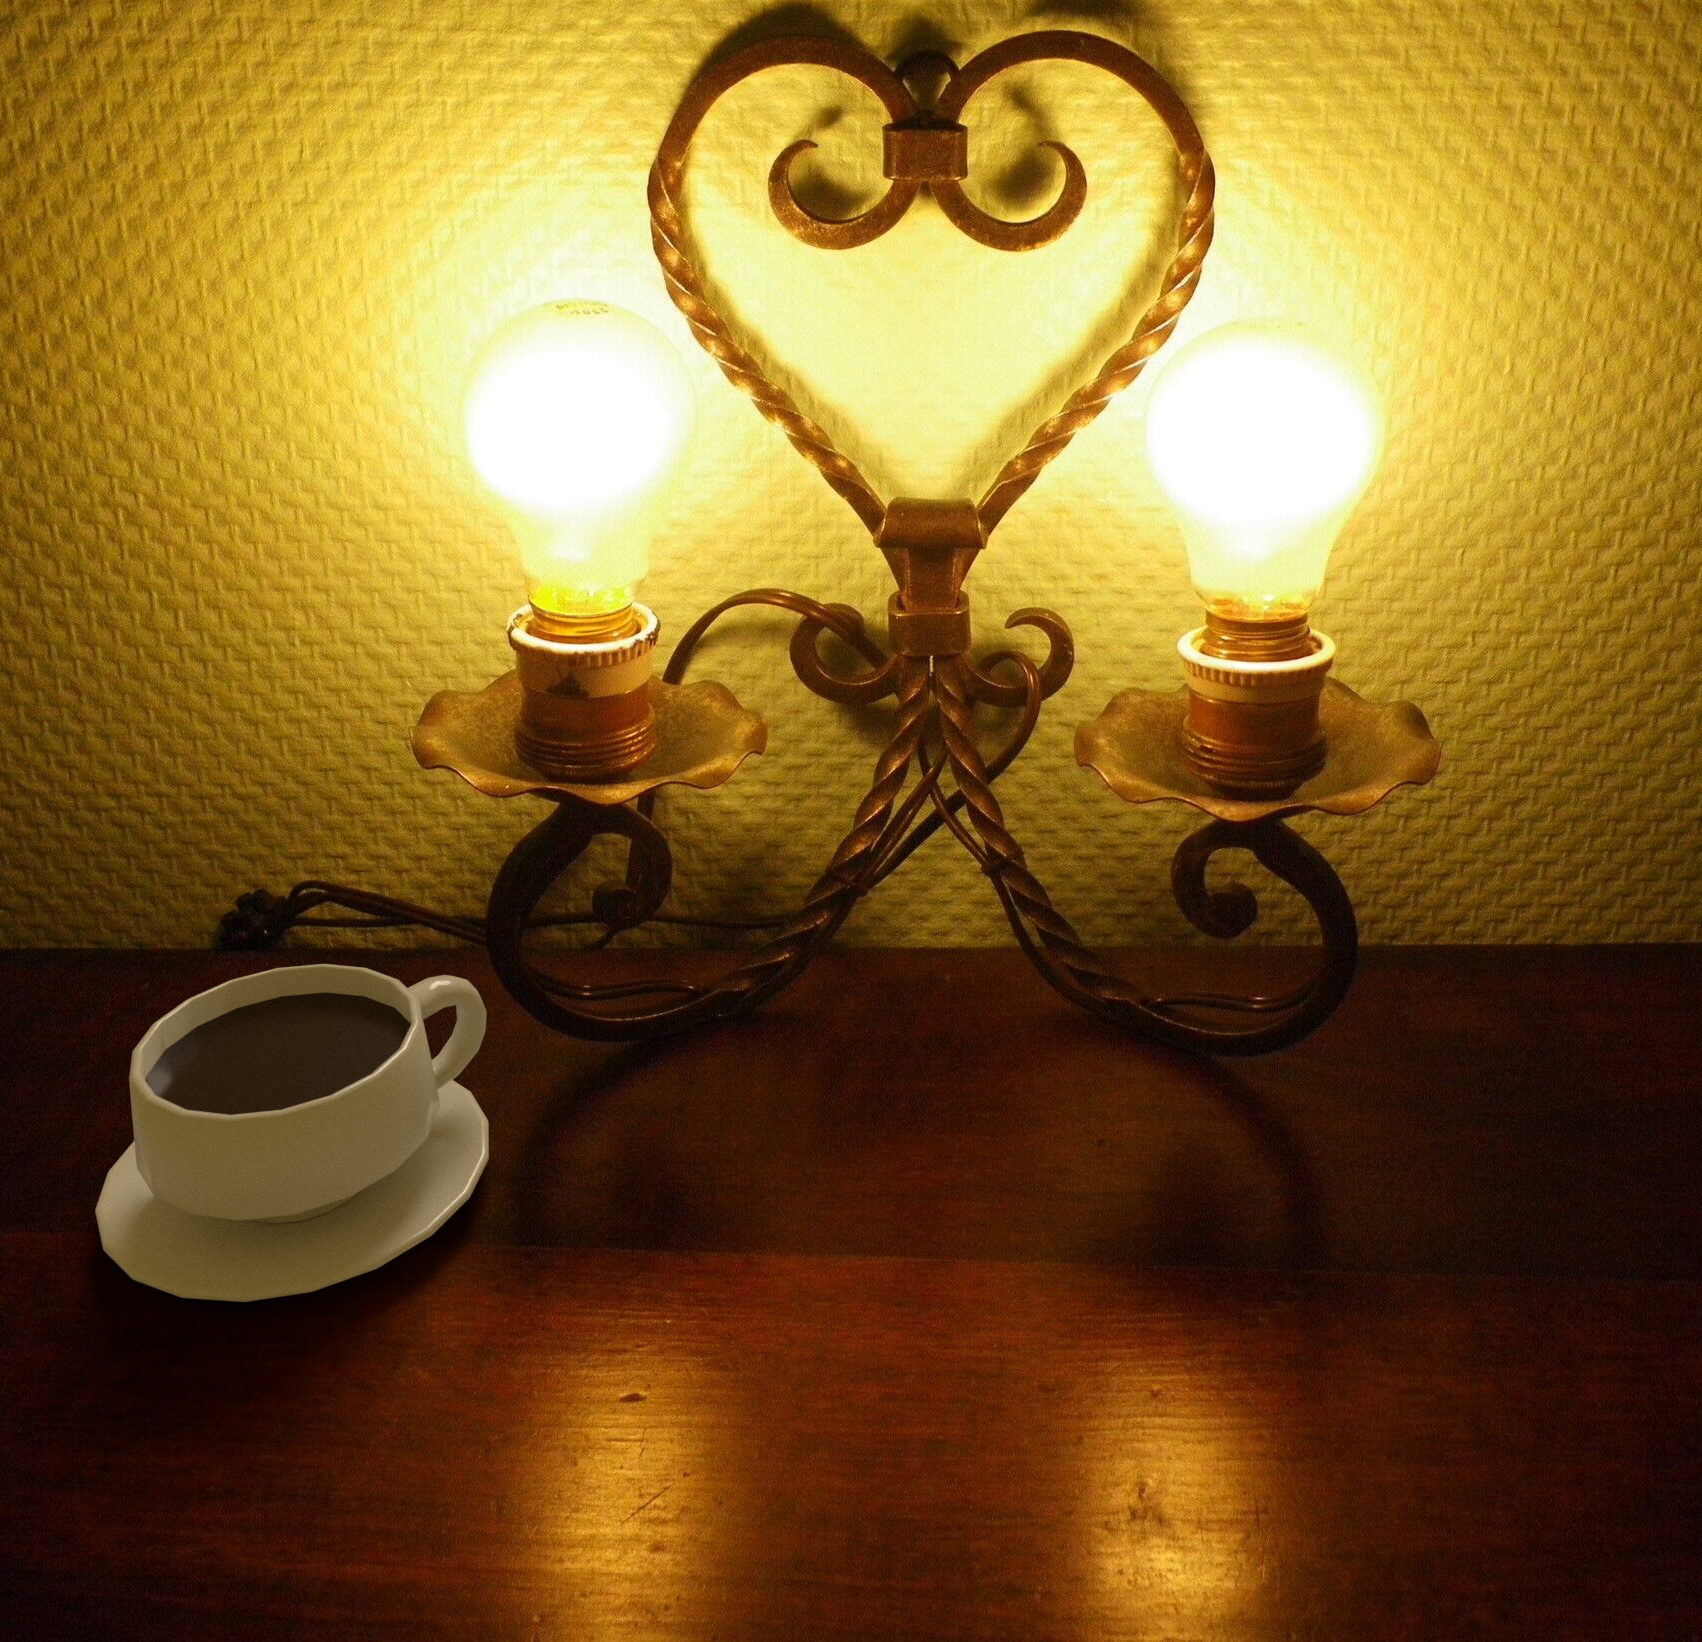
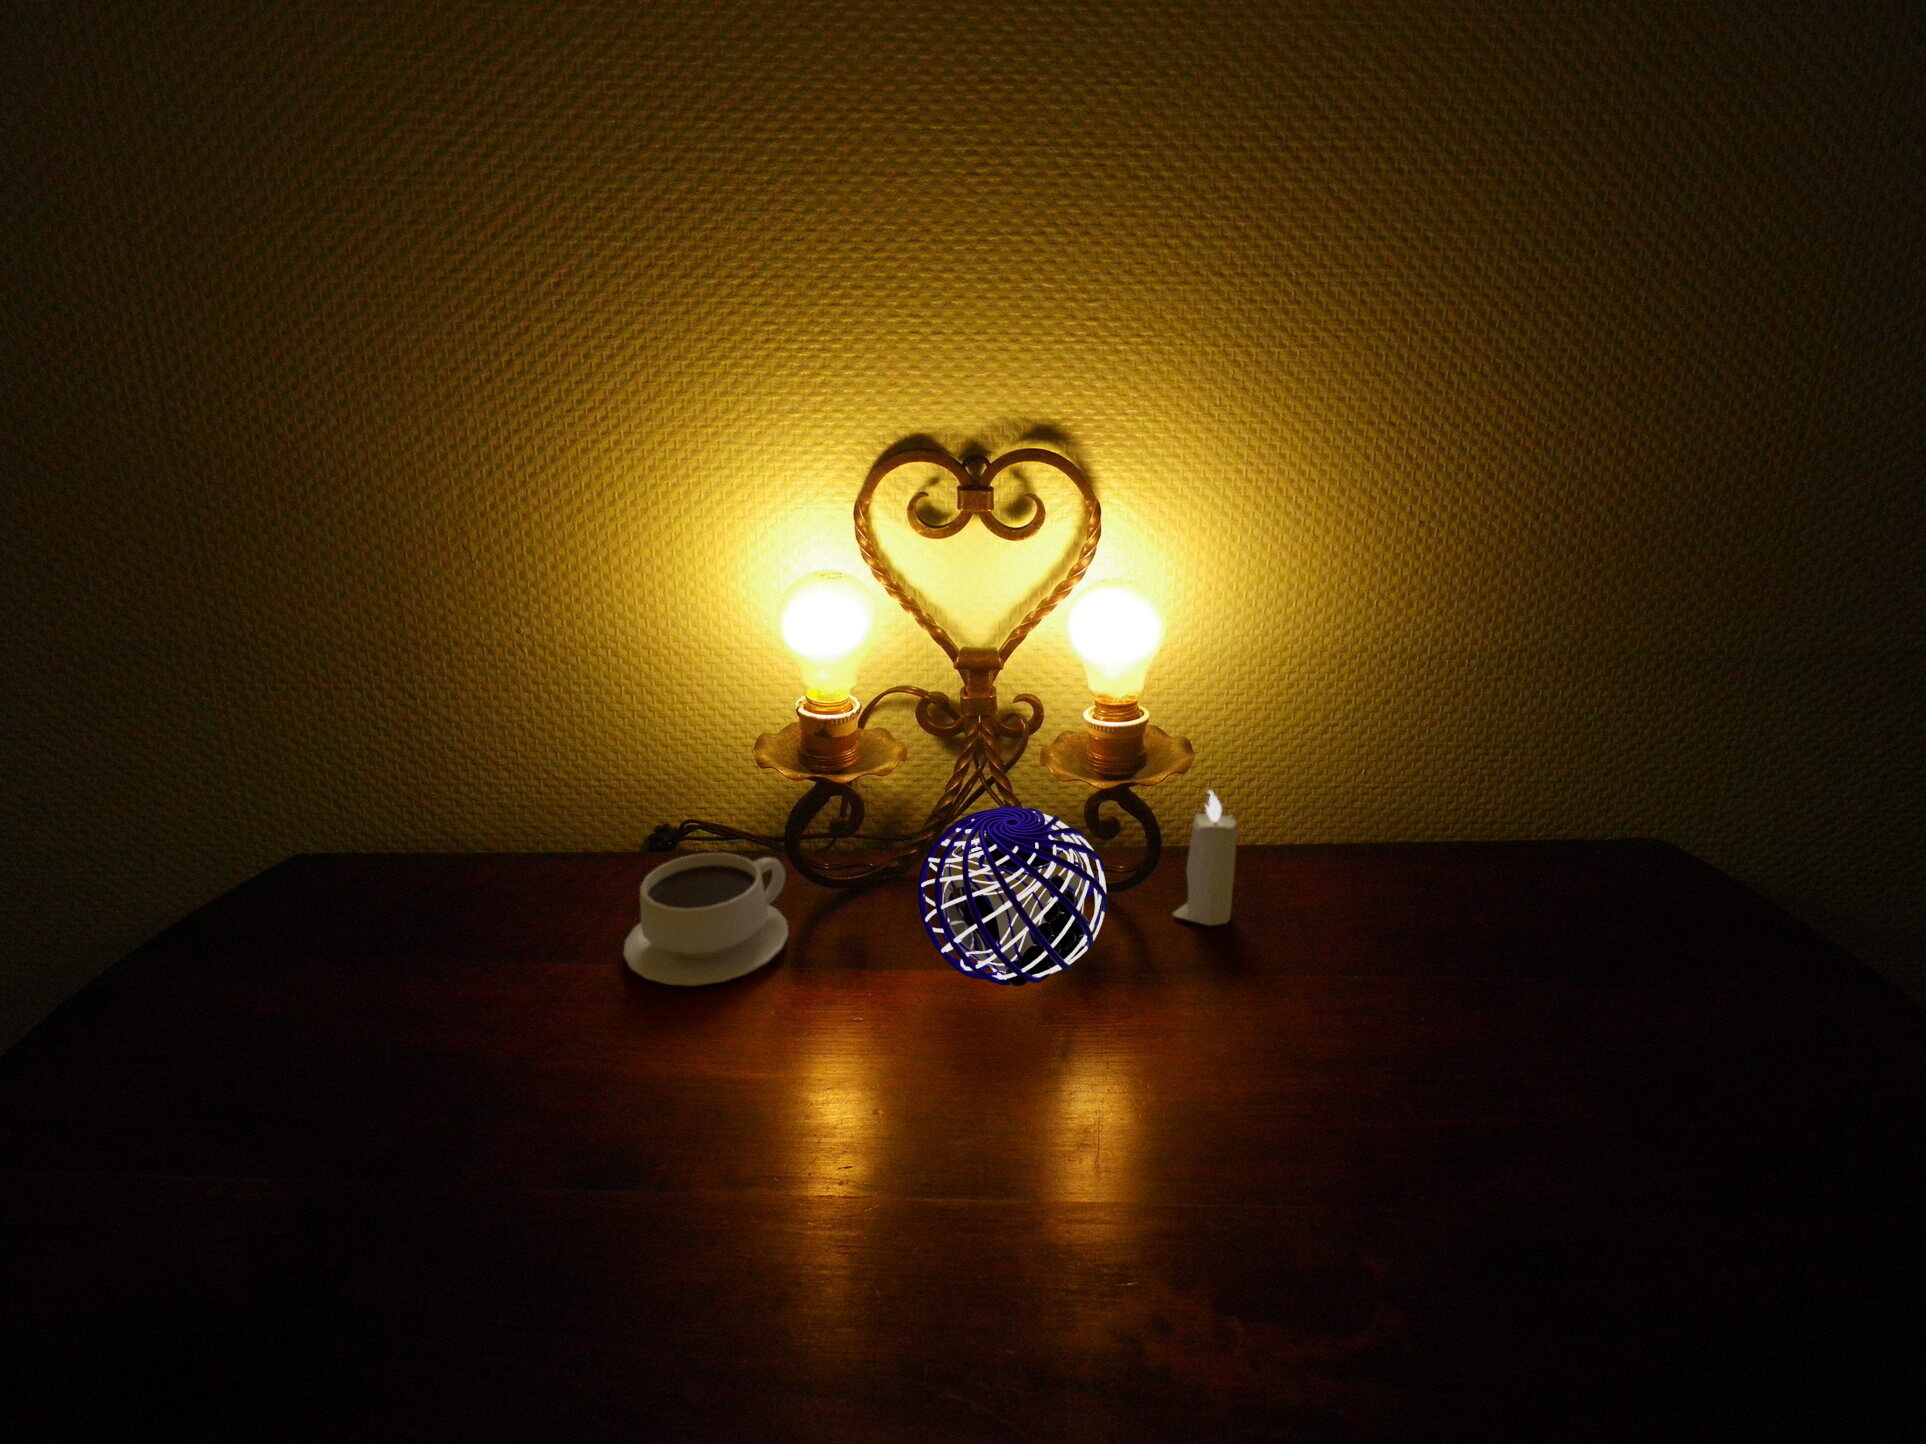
candle: none [1373,830,1545,1143] -> present [1173,790,1238,926]
decorative orb: none [789,867,1257,1322] -> present [917,806,1108,987]

